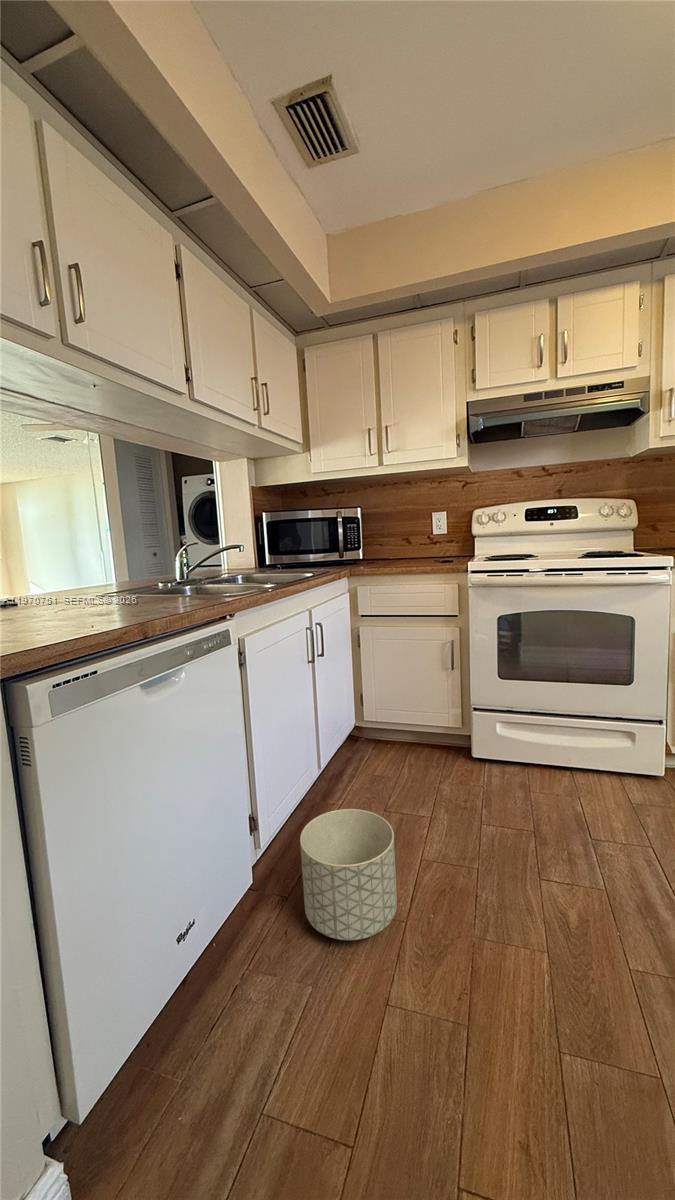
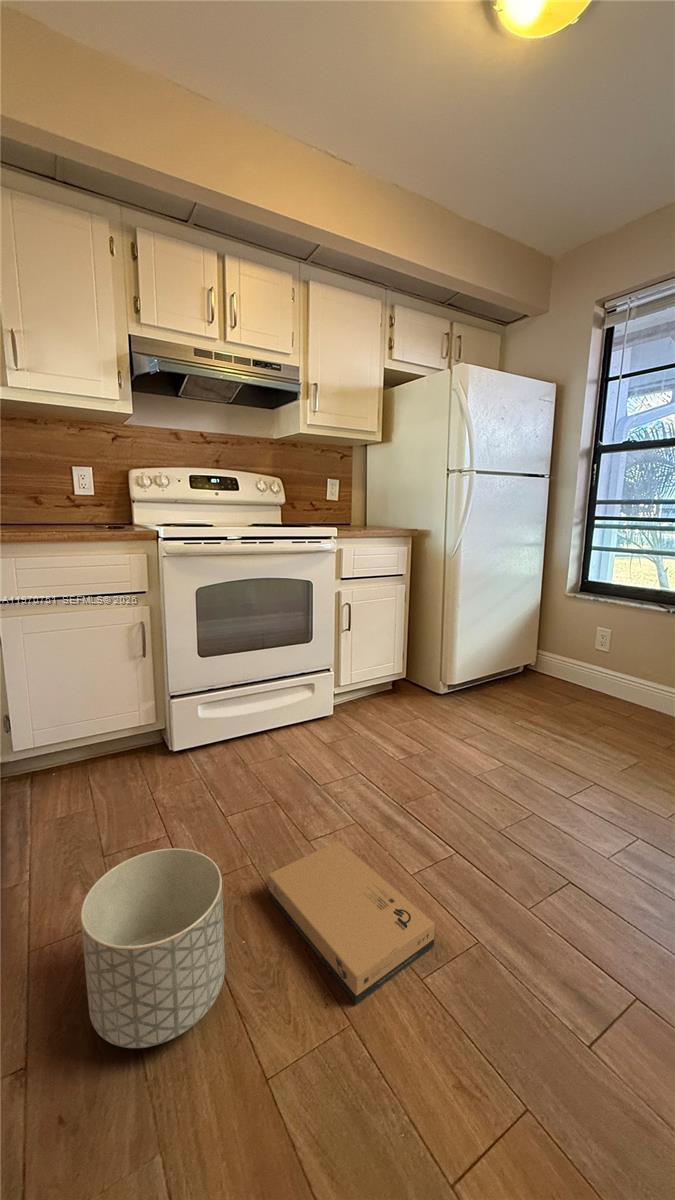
cardboard box: none [465,881,585,1045] -> present [268,840,435,1004]

